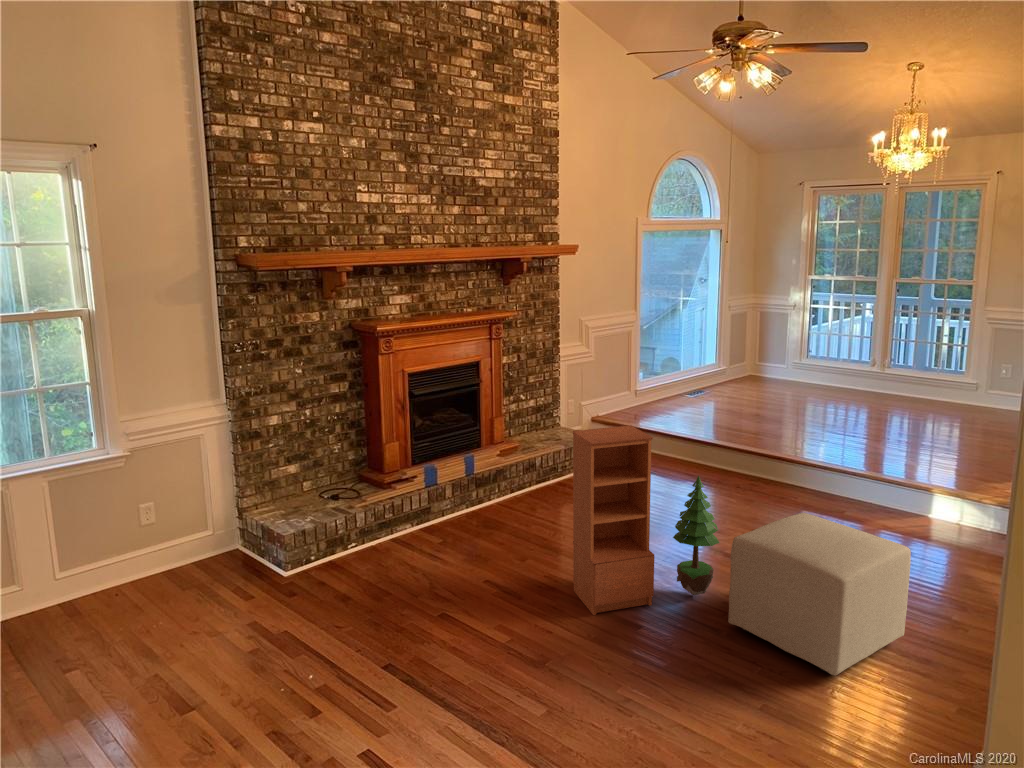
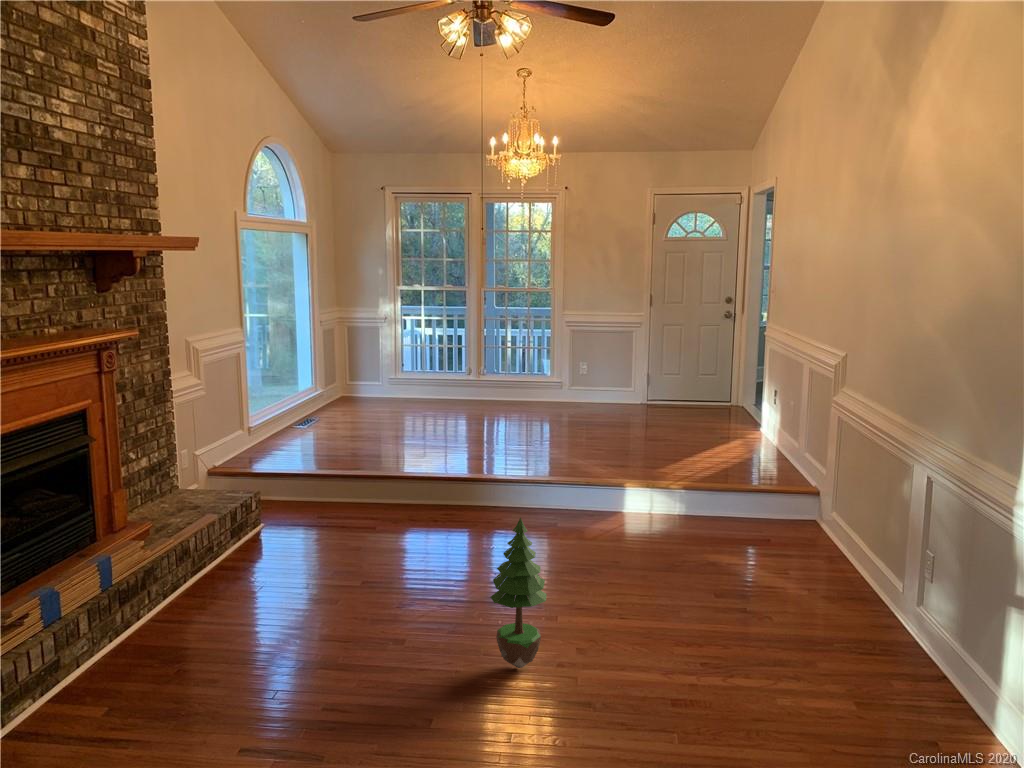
bookcase: present [573,425,654,615] -> none [373,468,492,742]
ottoman: present [728,513,911,675] -> none [589,536,744,710]

